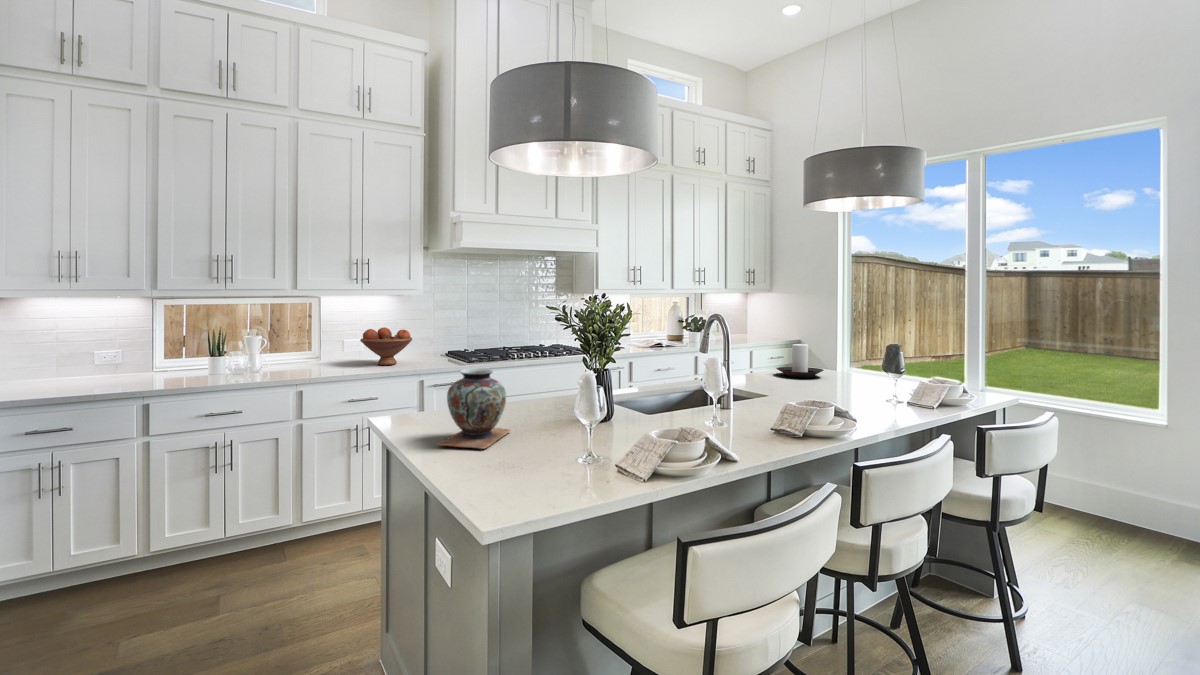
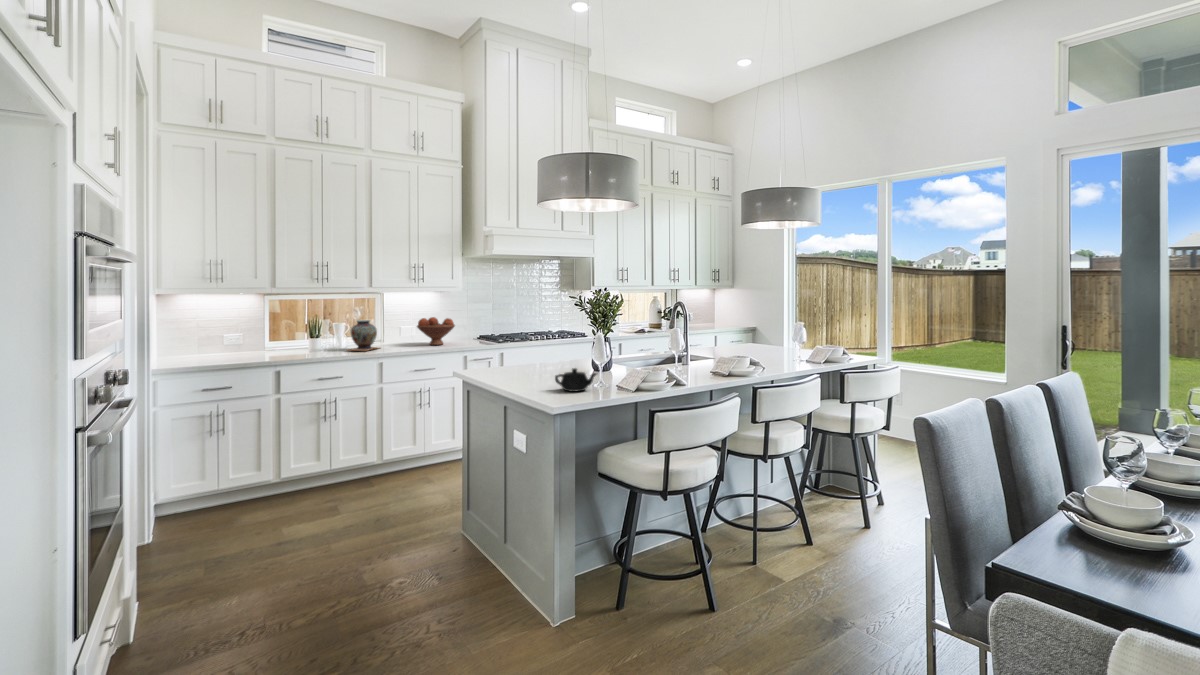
candle holder: present [776,344,824,378] -> none [727,323,761,348]
decorative vase: present [438,368,510,449] -> present [348,320,378,351]
teapot: none [511,433,585,476] -> present [555,368,596,392]

